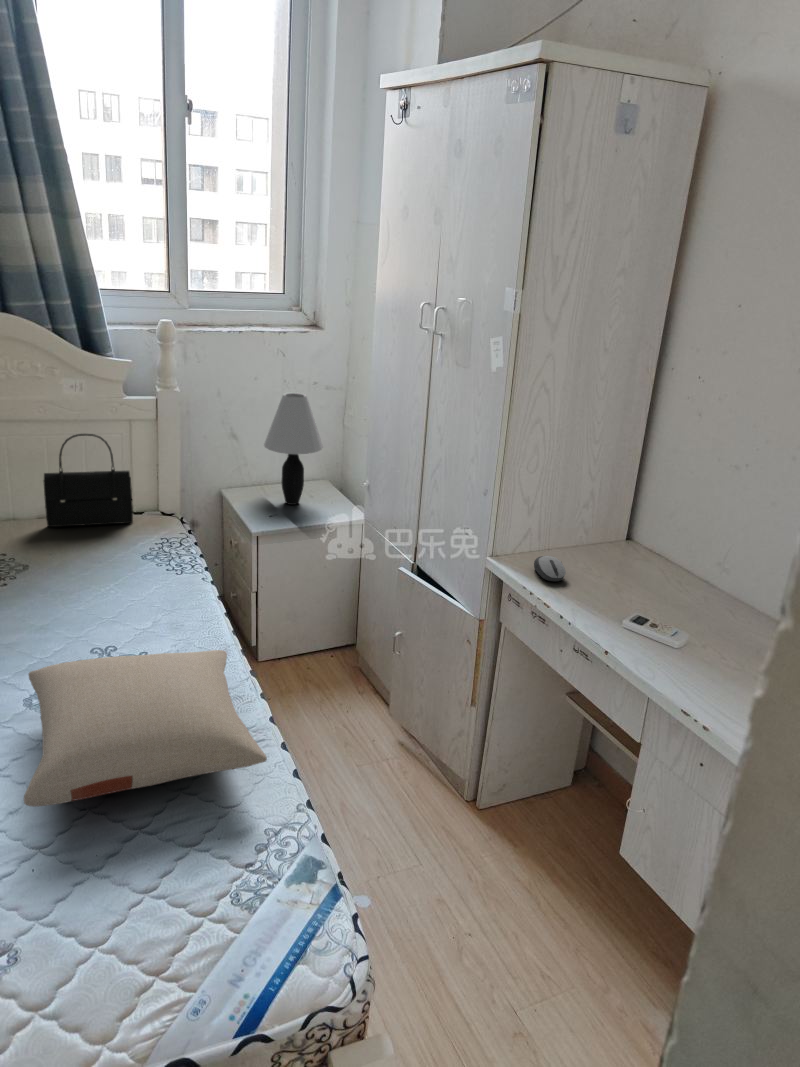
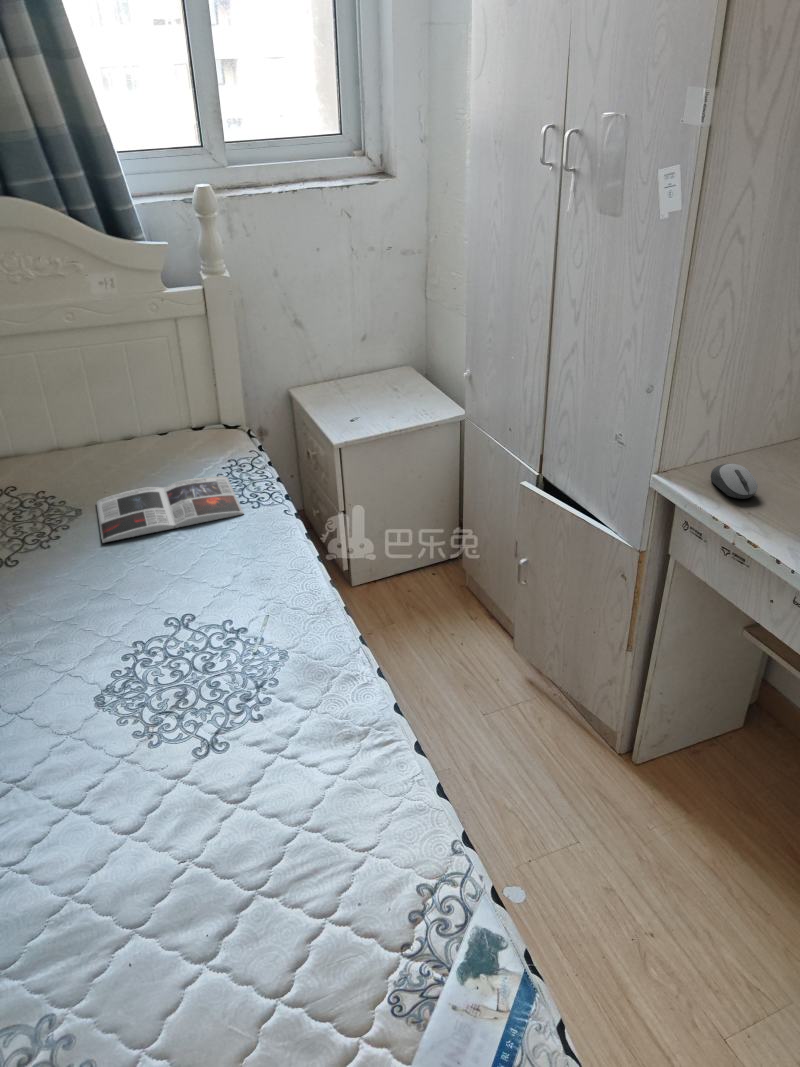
table lamp: present [264,392,323,505] -> none [334,262,405,399]
handbag: present [44,434,133,527] -> none [84,339,194,454]
magazine: none [42,551,168,592] -> present [96,476,244,543]
pillow: present [24,650,267,807] -> none [92,621,409,889]

